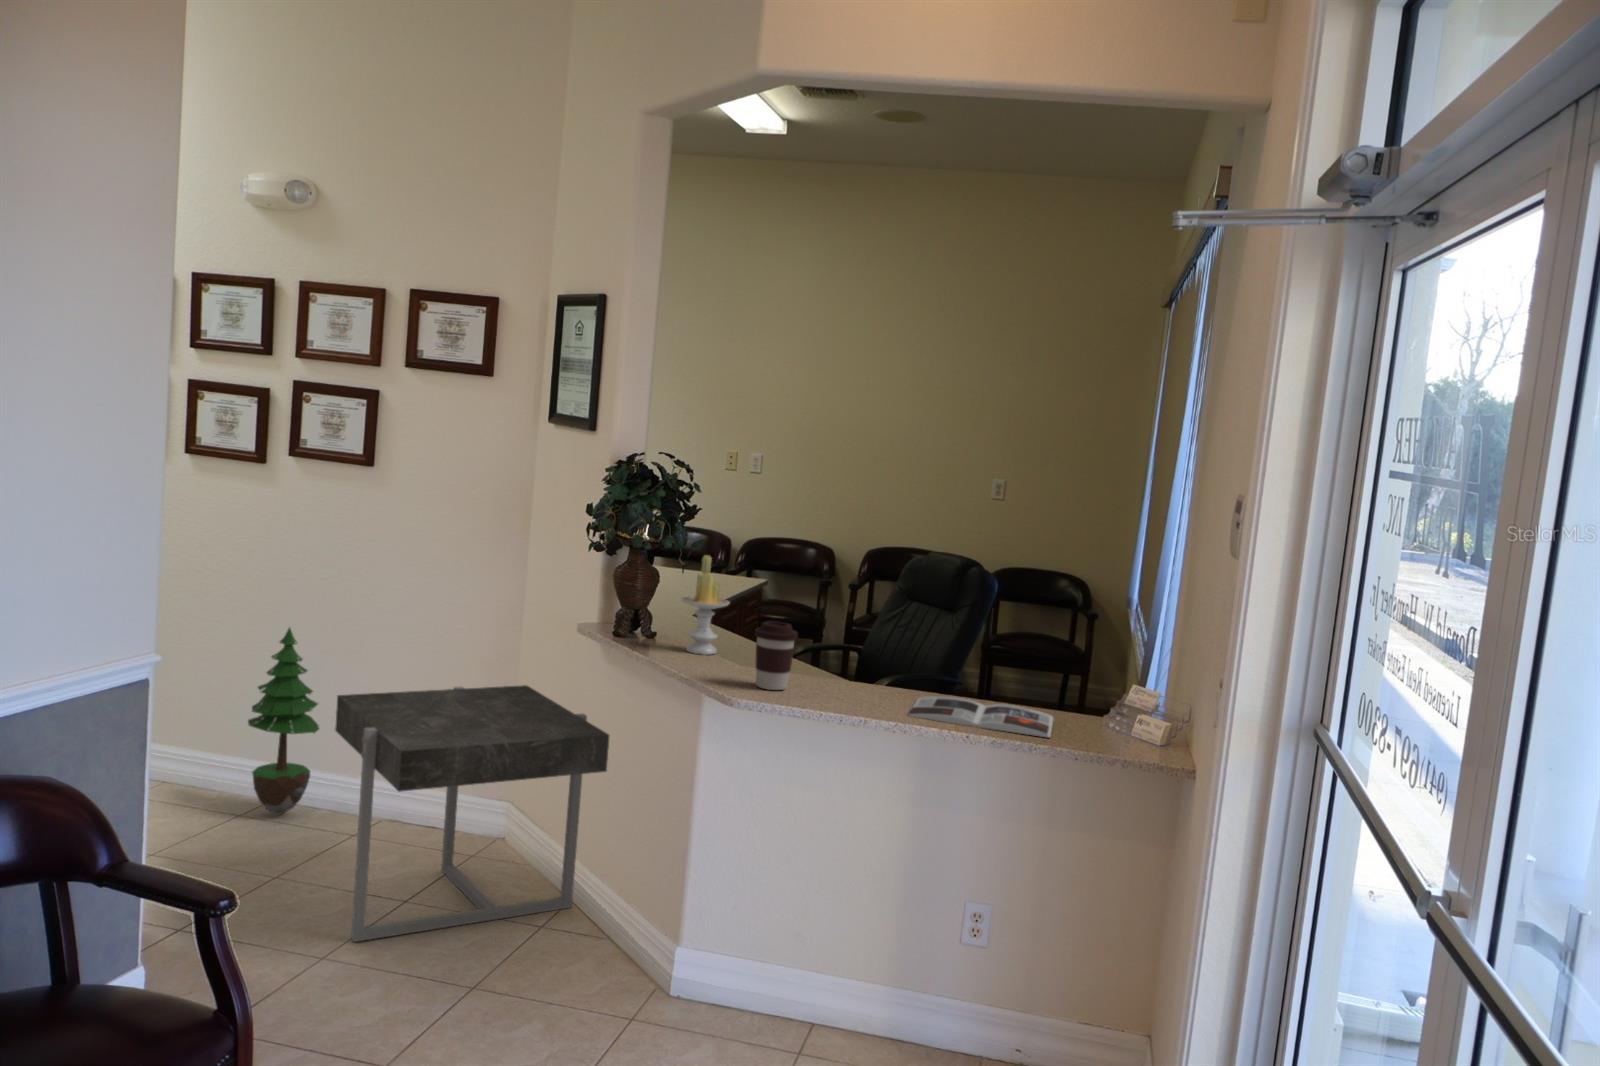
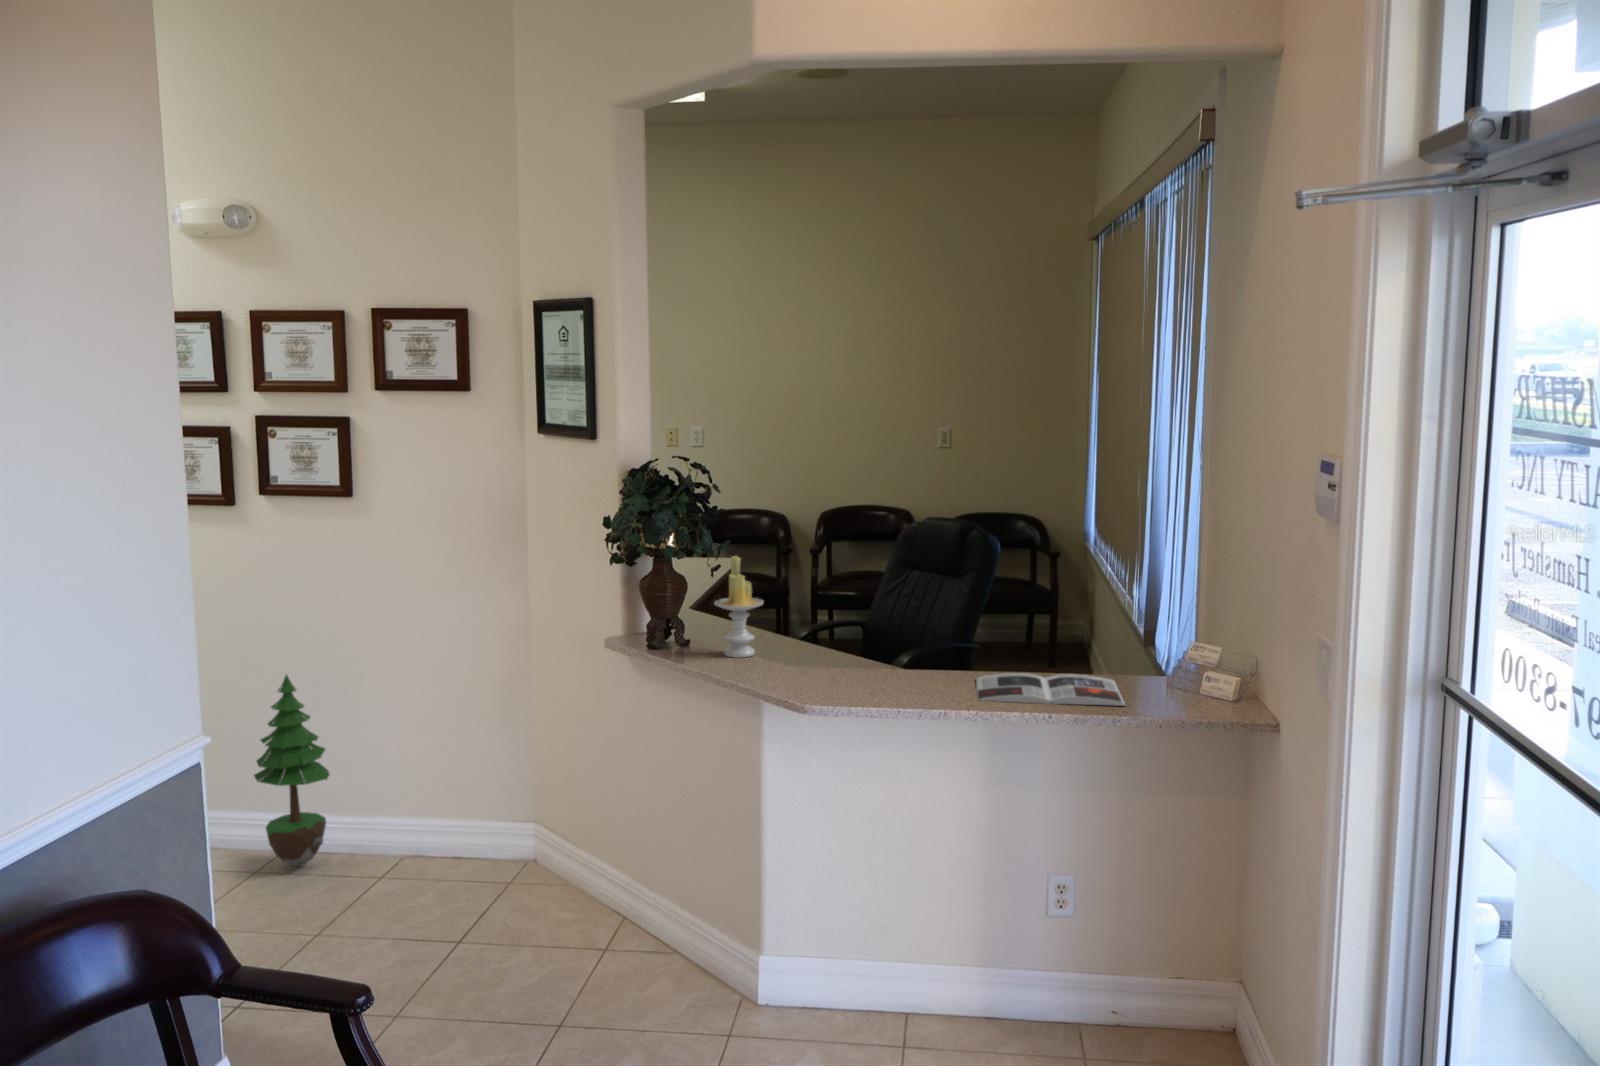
coffee cup: present [755,621,798,690] -> none [810,619,854,690]
side table: present [335,685,609,942] -> none [362,705,658,998]

